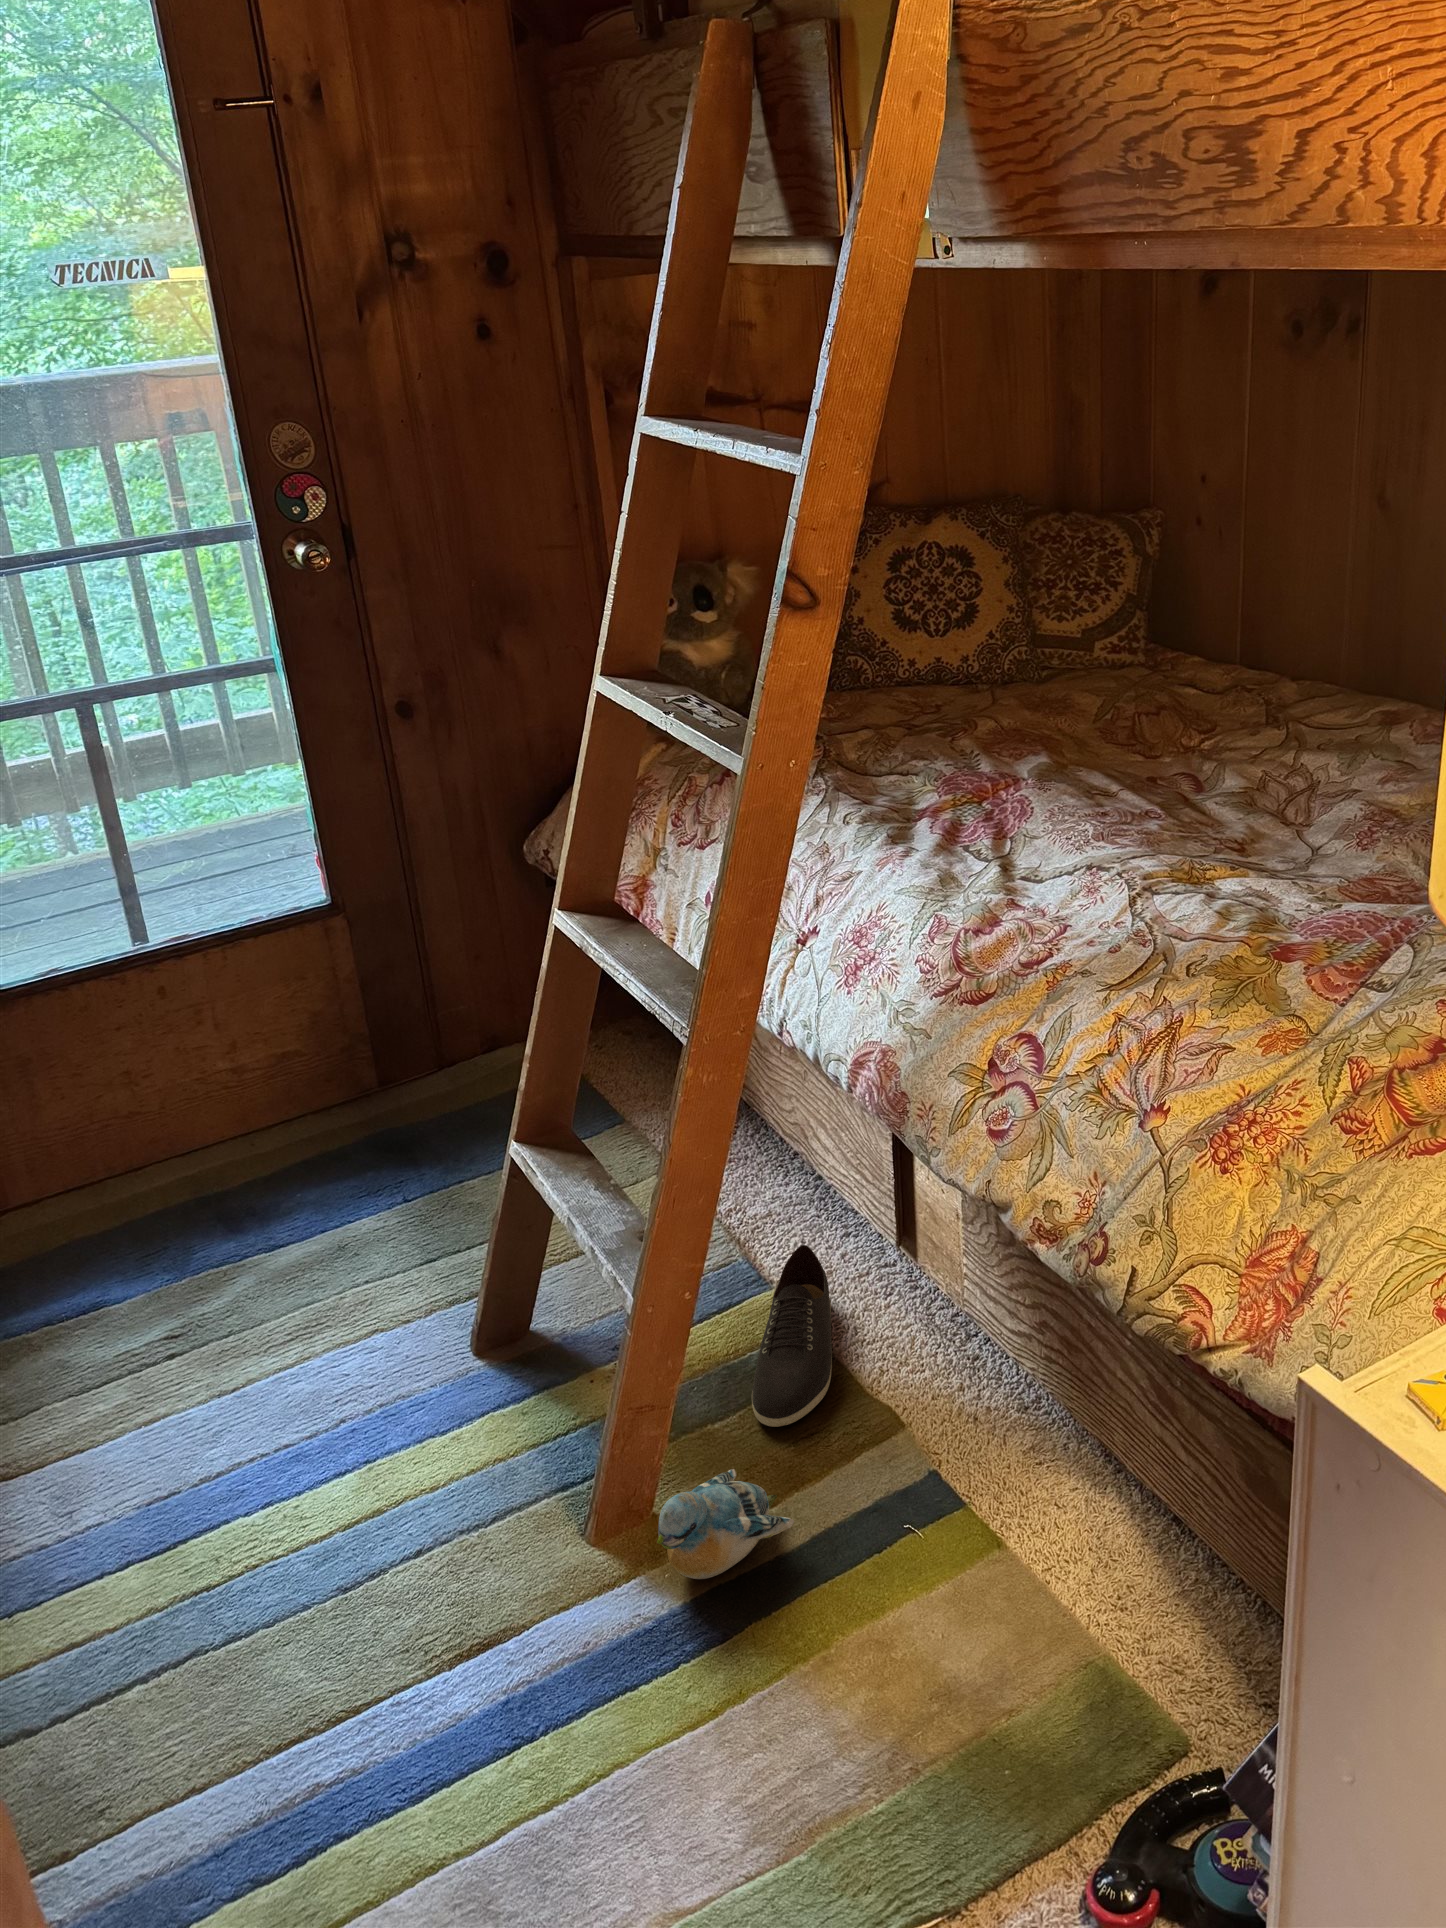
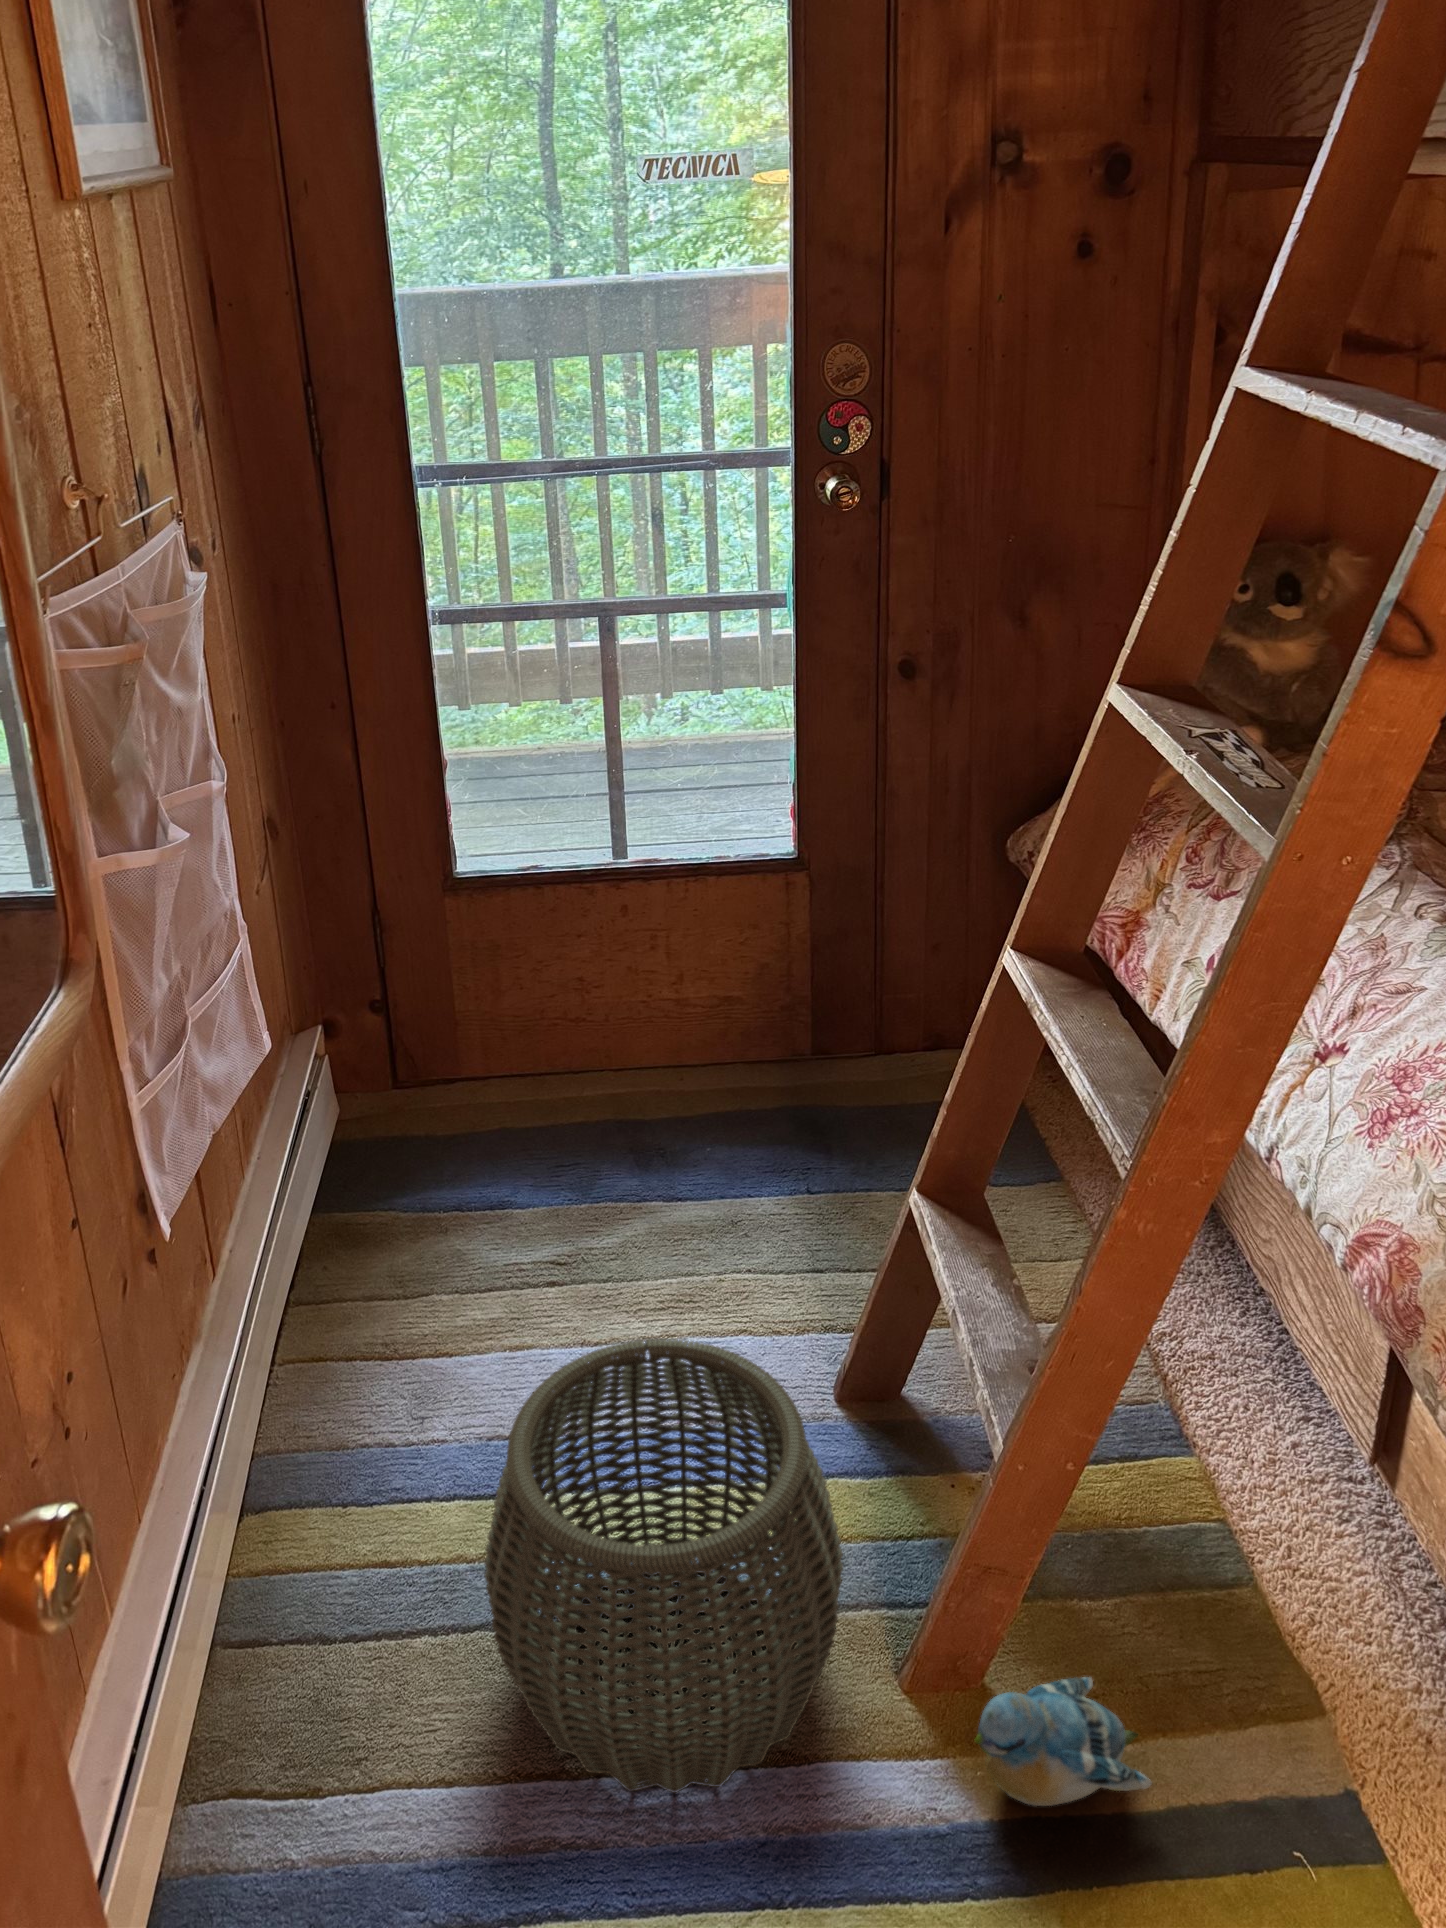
shoe: present [752,1245,832,1427] -> none [1135,1416,1266,1641]
woven basket: none [190,1314,527,1718] -> present [484,1338,843,1793]

